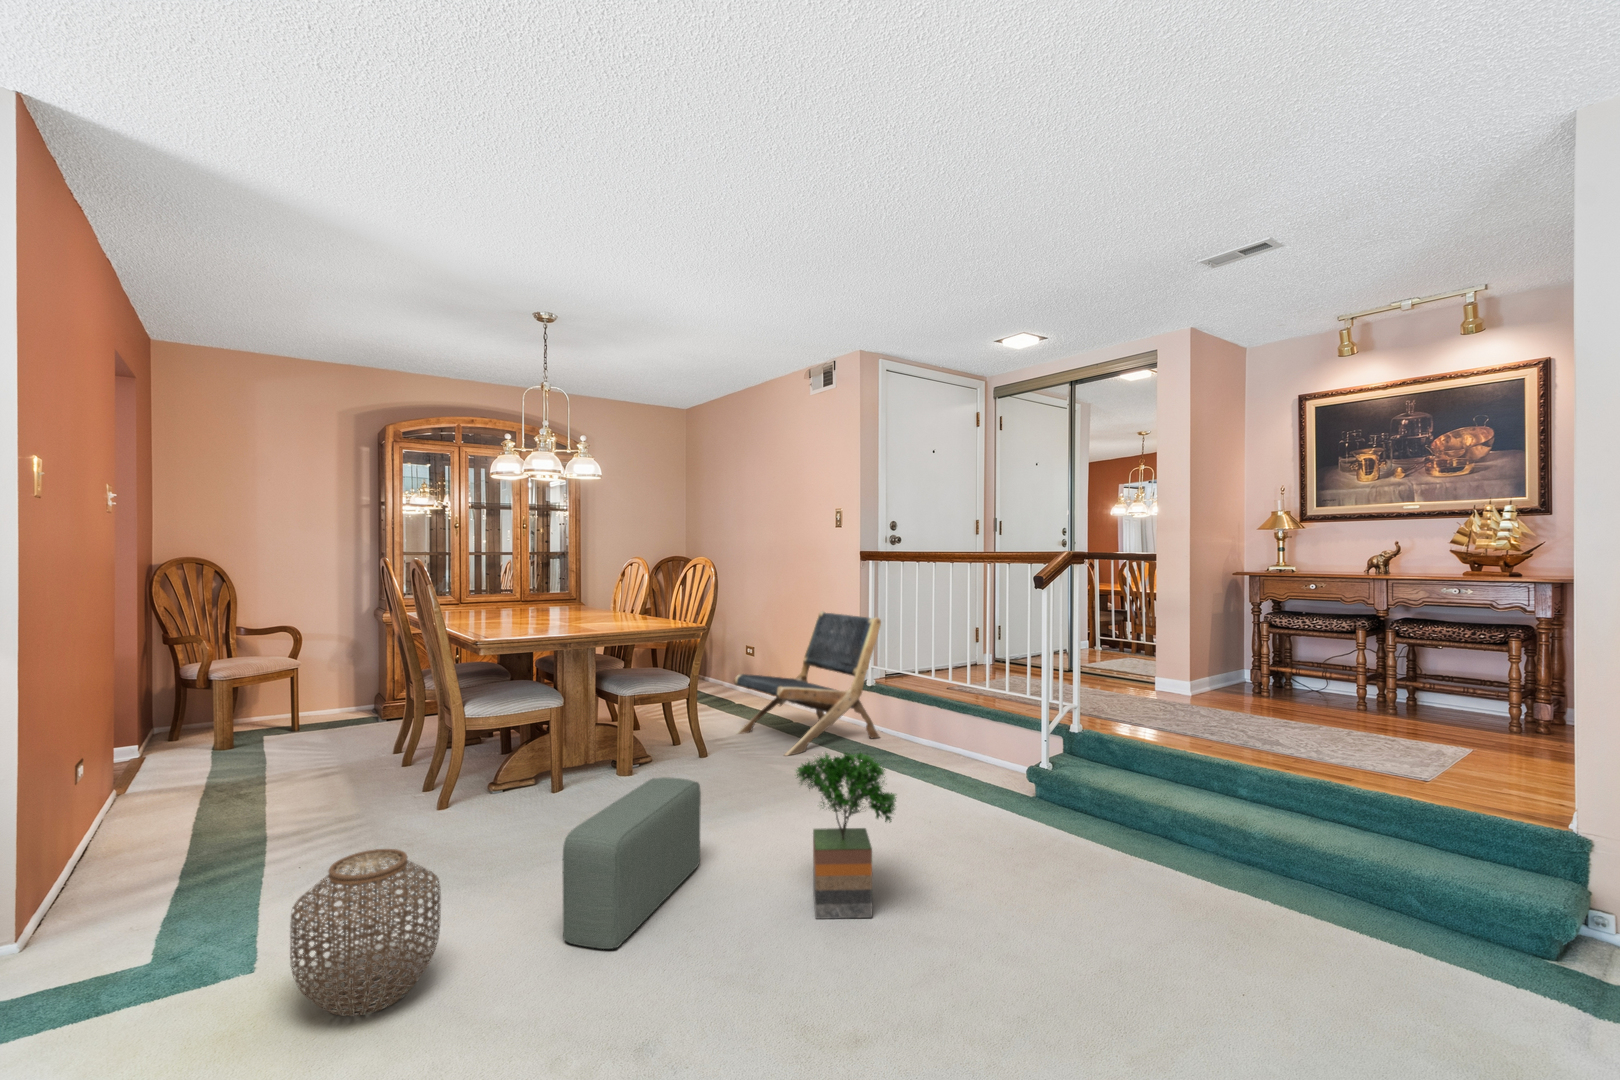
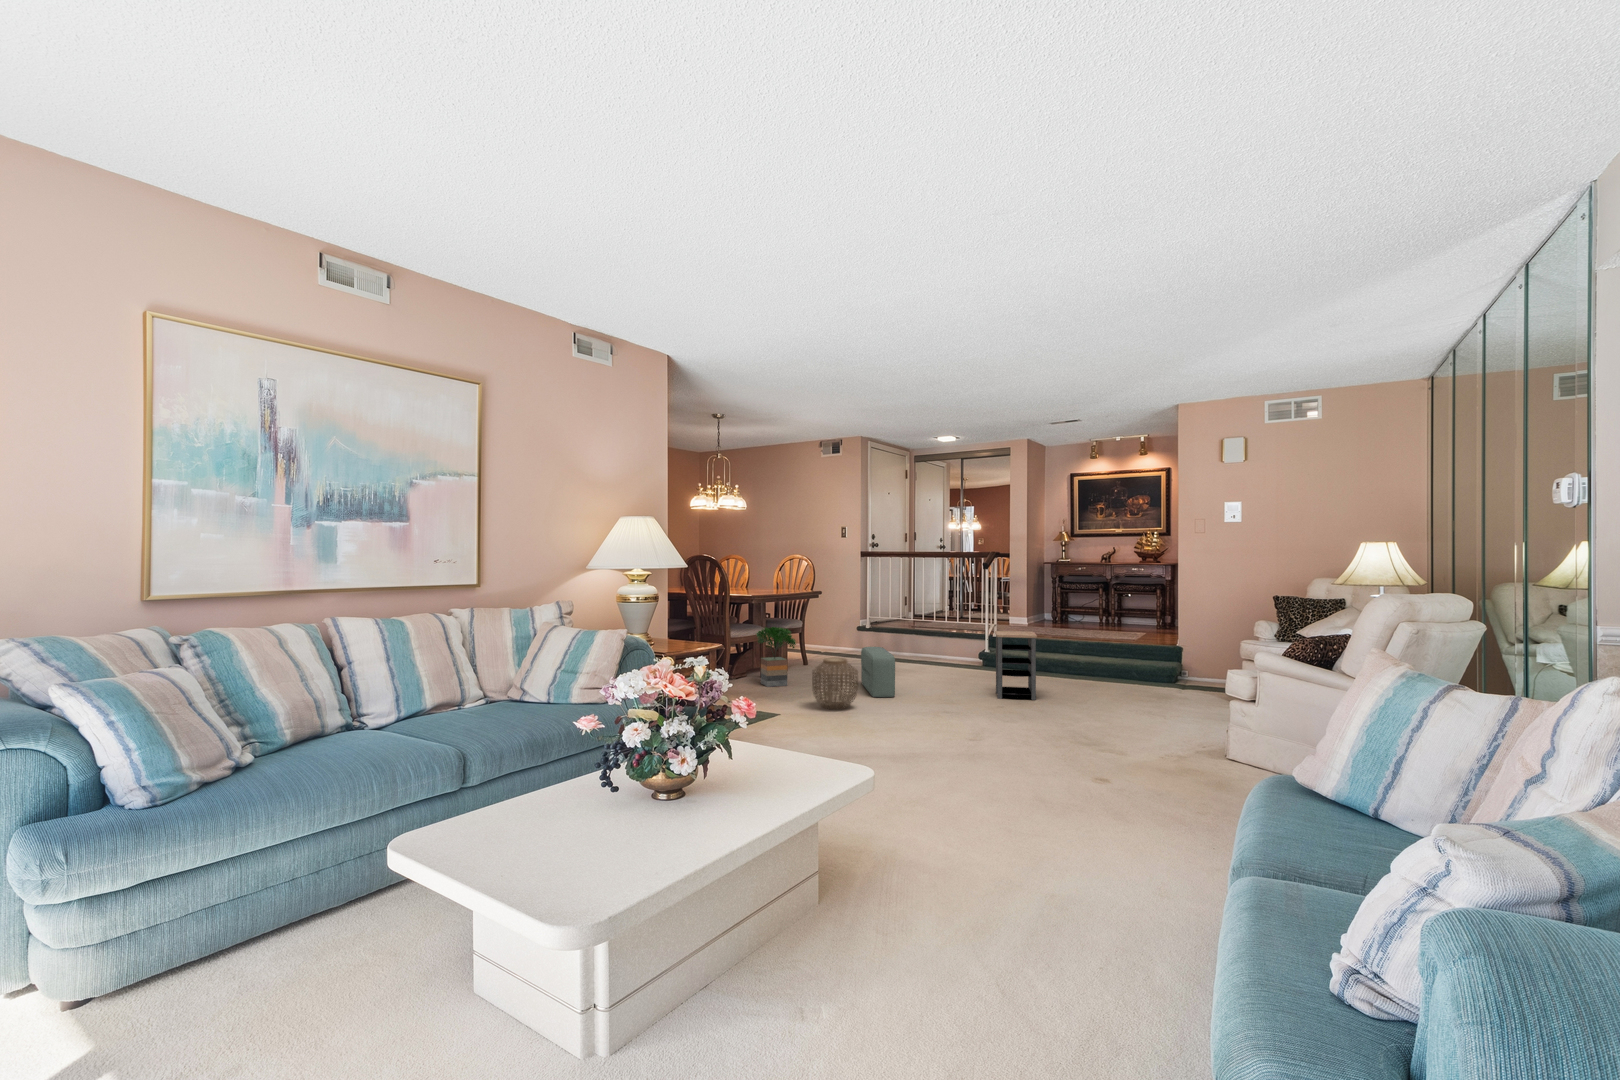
lounge chair: present [733,611,881,756] -> none [801,586,881,660]
potted tree: present [796,753,896,919] -> present [757,627,796,687]
side table: none [884,782,1033,1047] -> present [995,631,1037,700]

